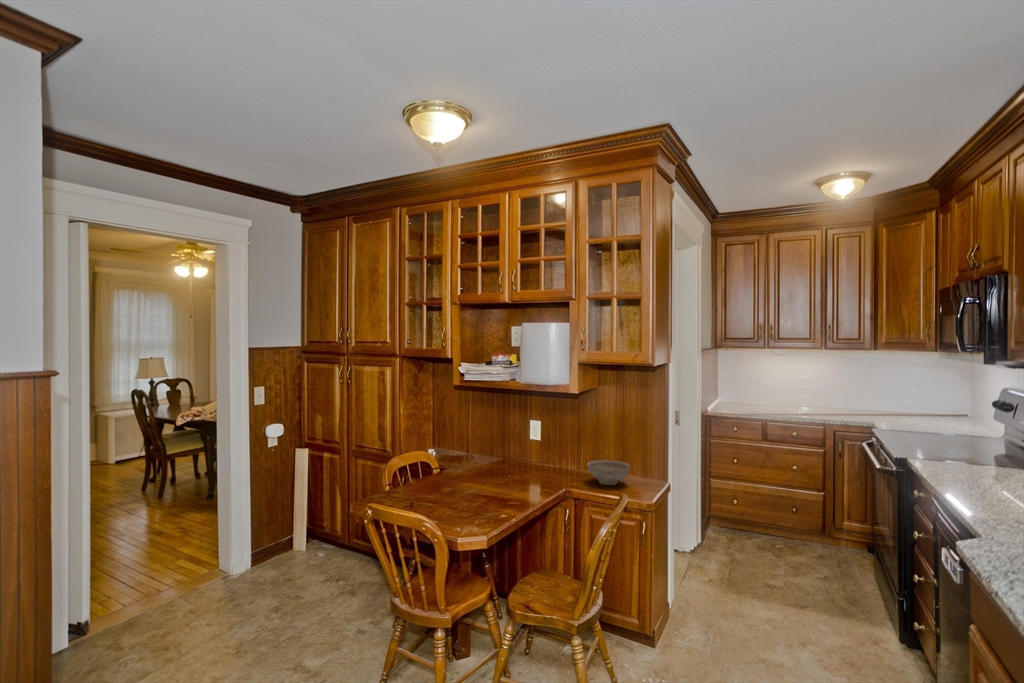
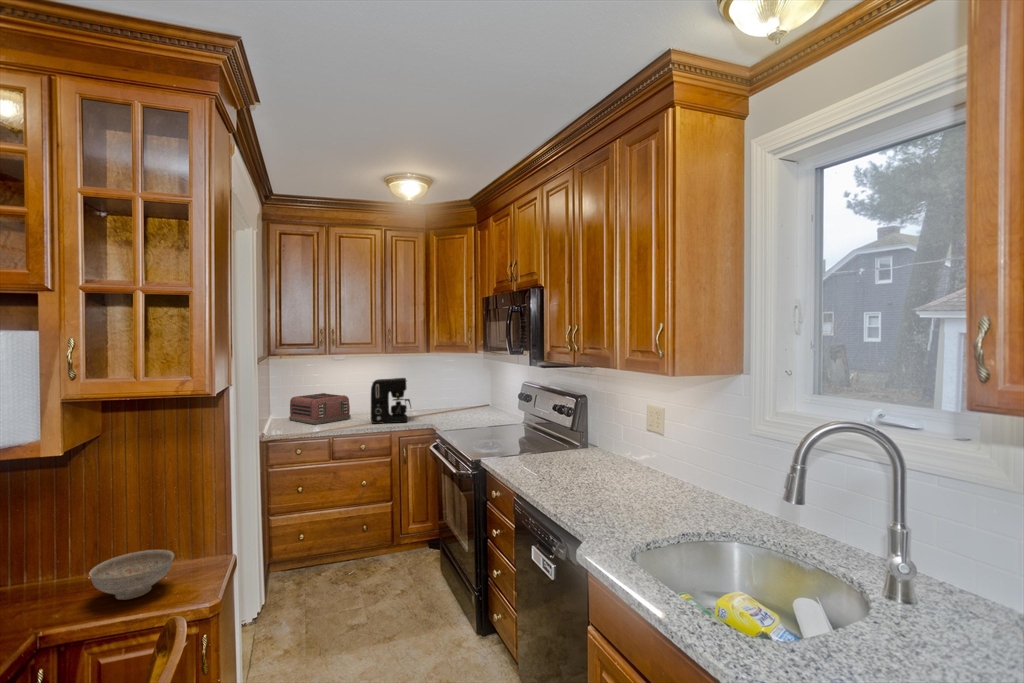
coffee maker: none [805,374,851,418] -> present [371,378,411,424]
toaster: none [731,384,787,409] -> present [289,393,351,425]

